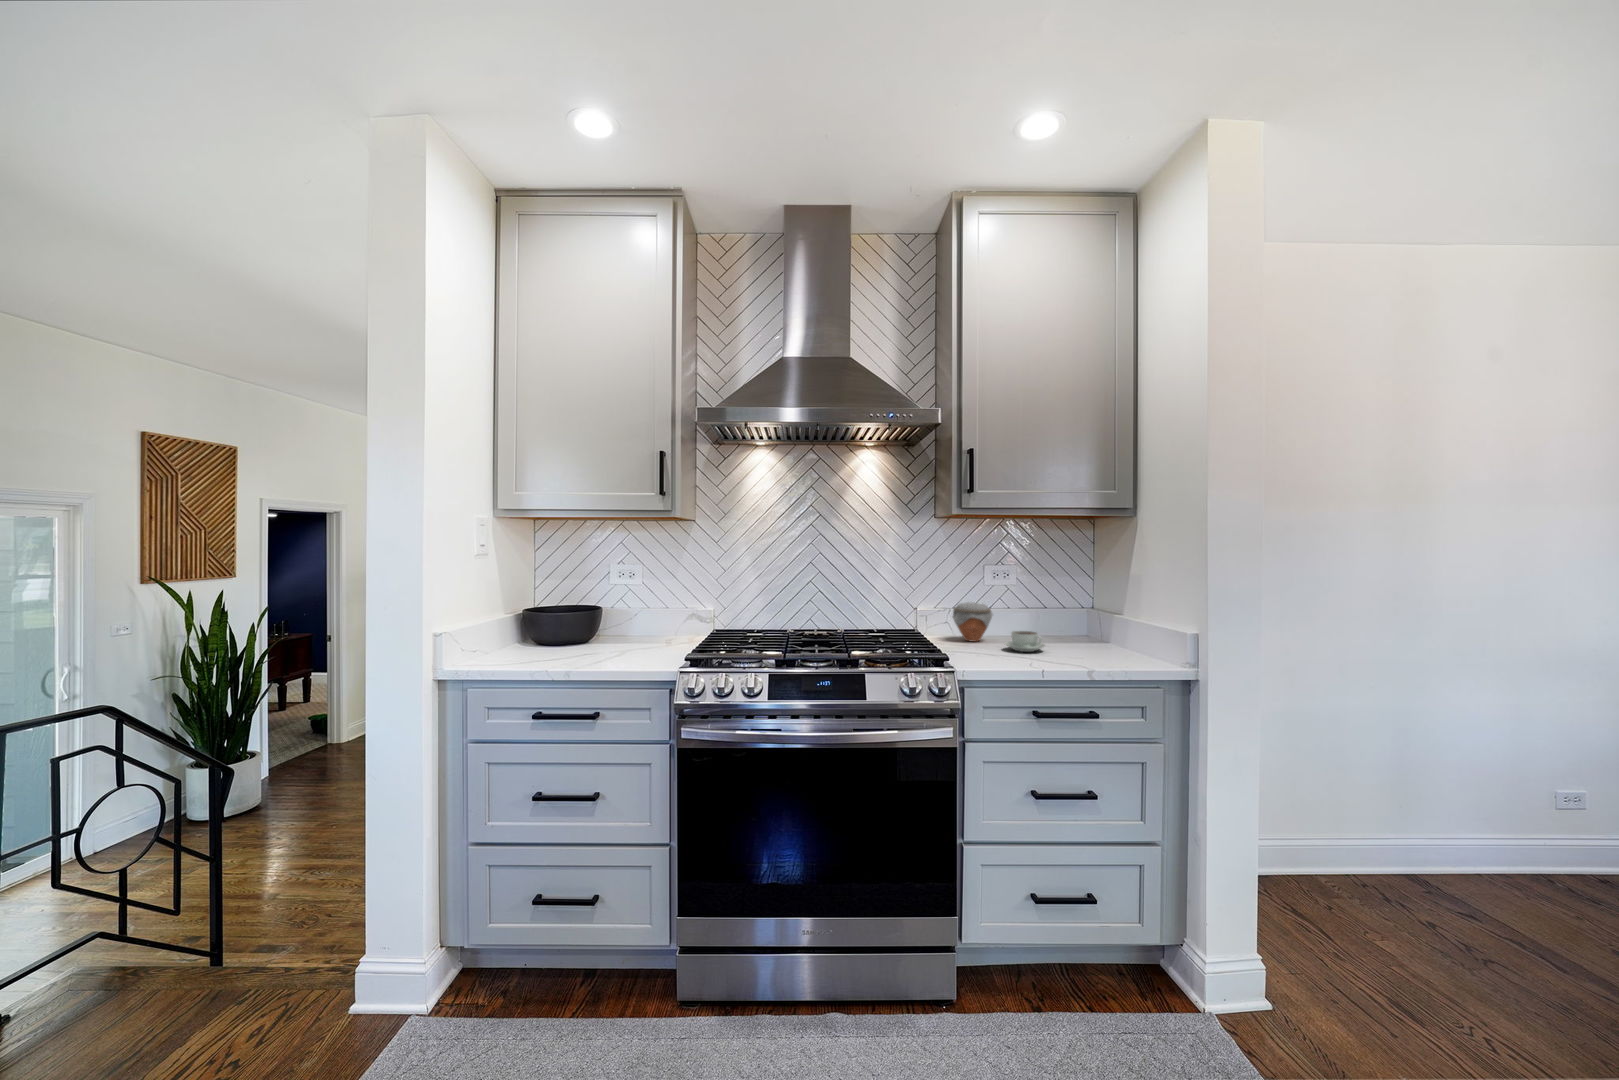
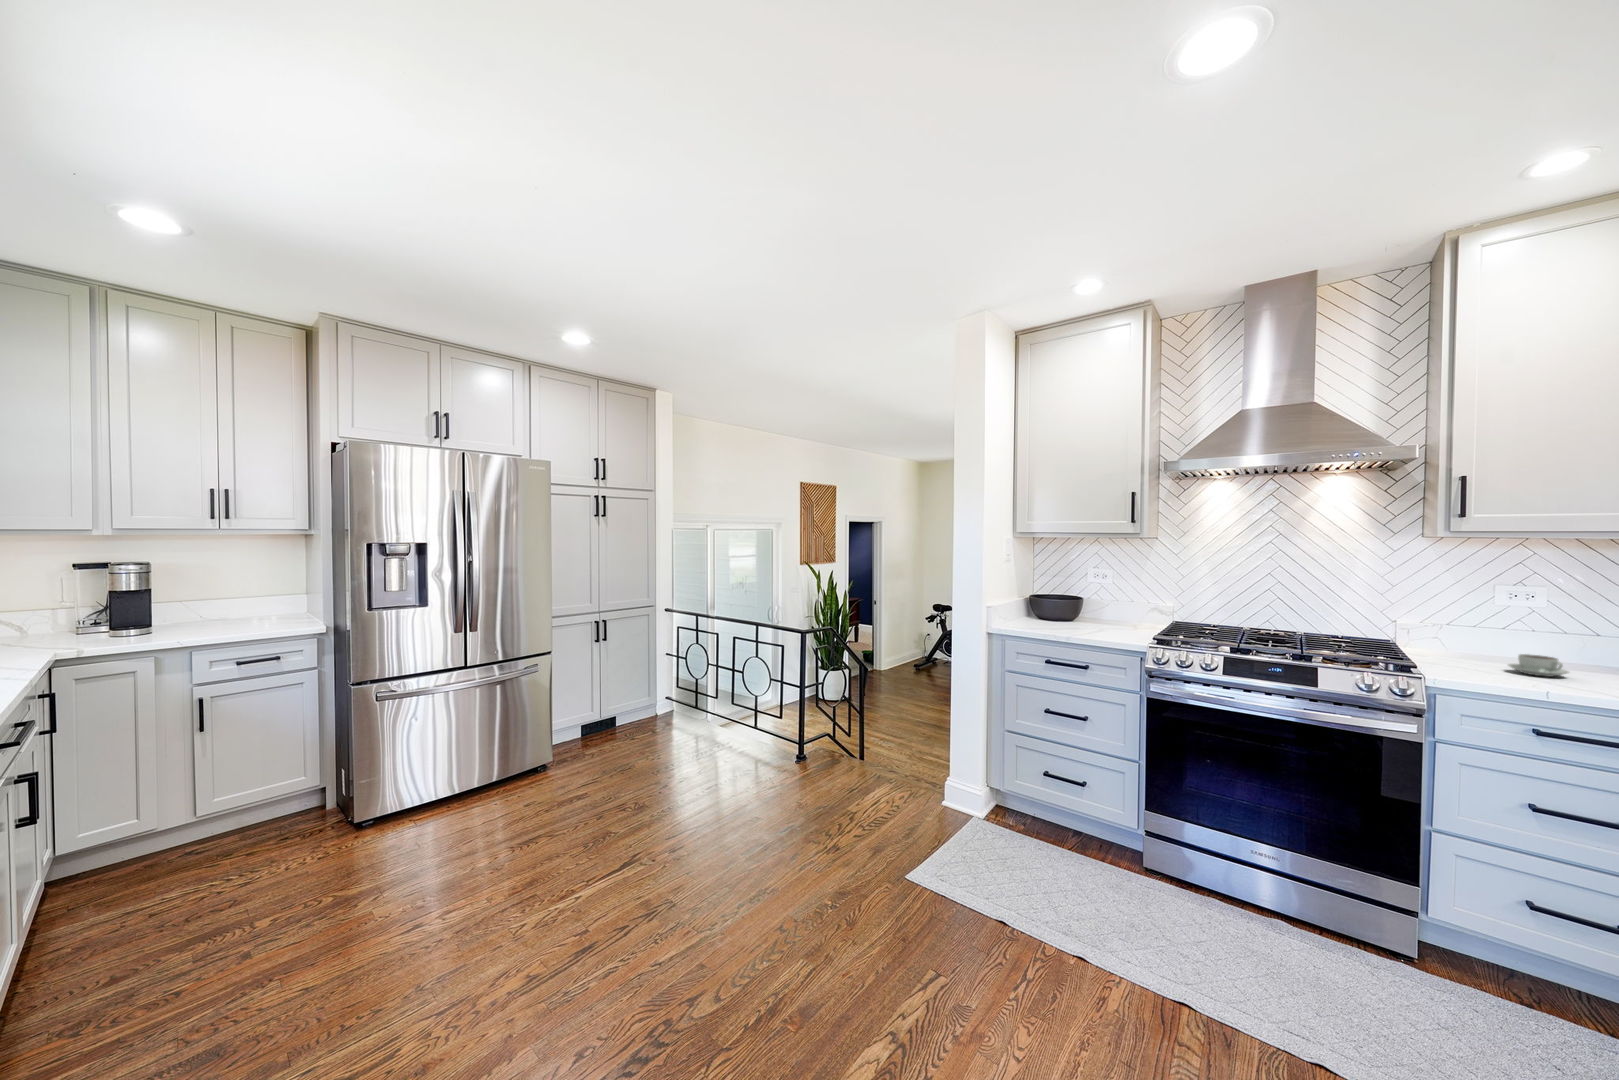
jar: present [953,602,993,642] -> none [1442,622,1503,661]

